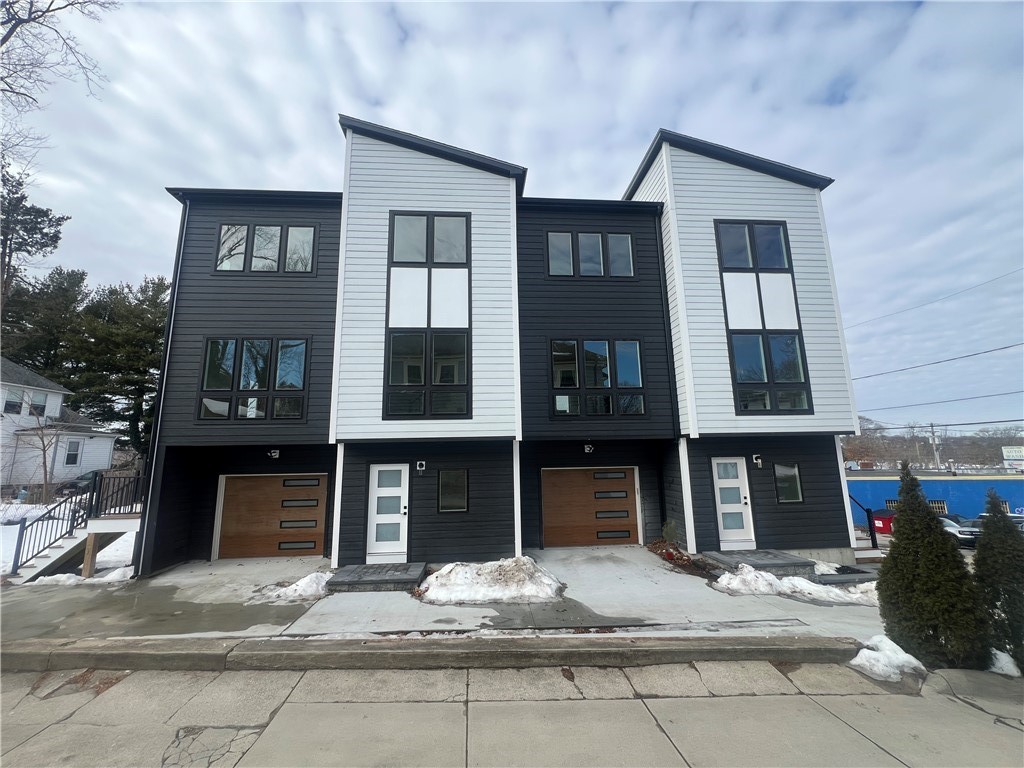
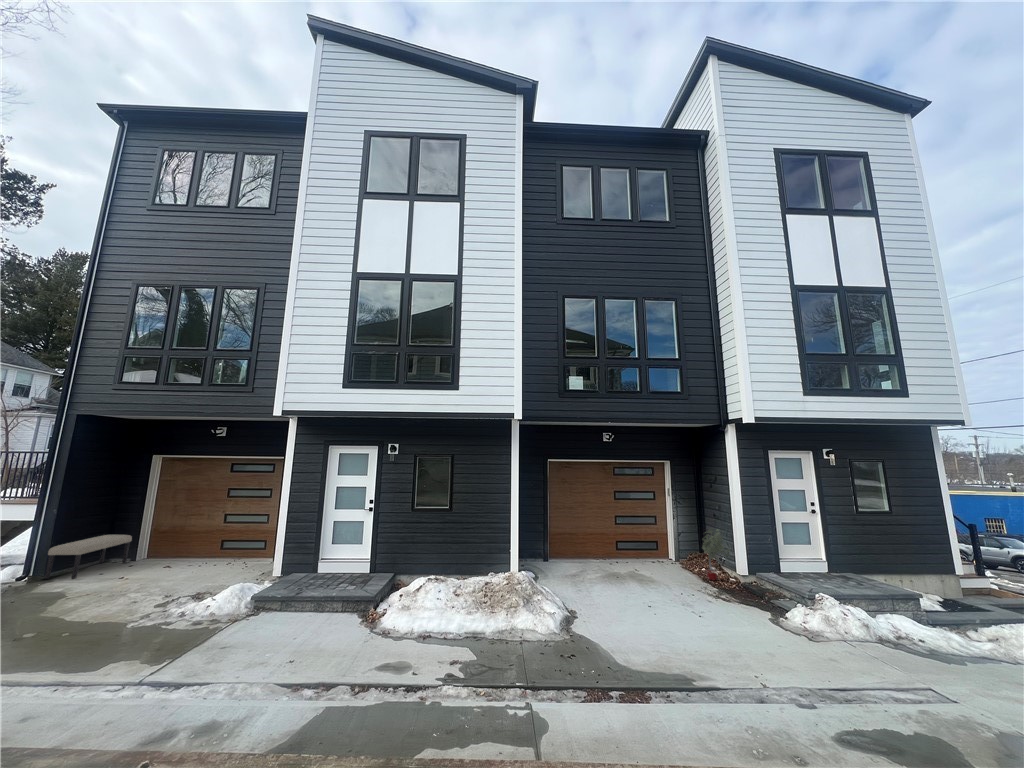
bench: none [150,541,207,577] -> present [45,535,132,579]

